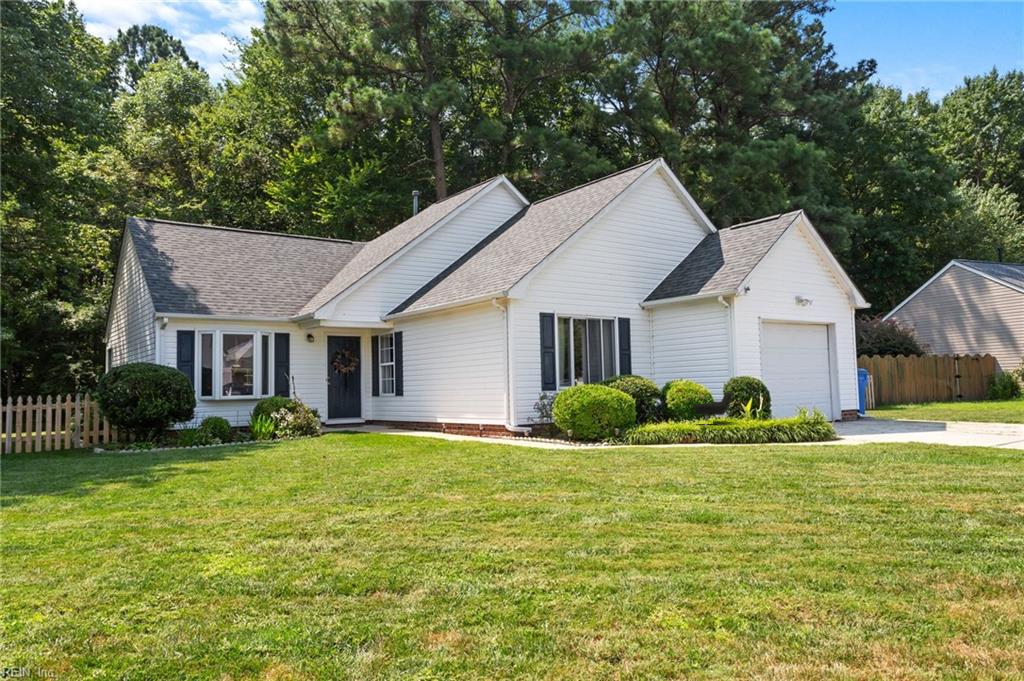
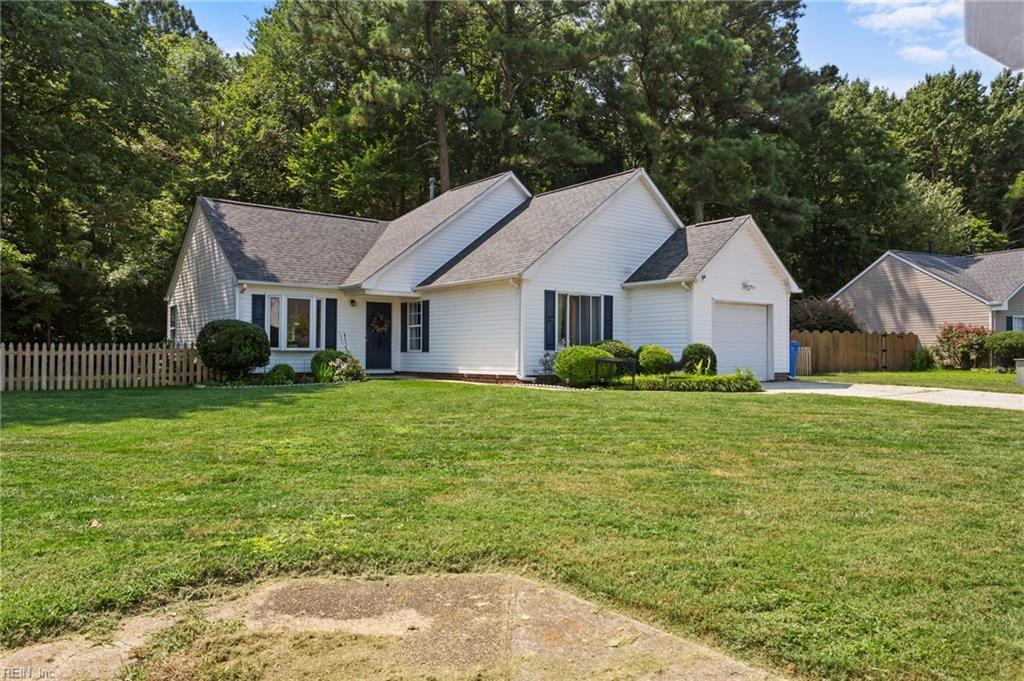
round table: none [603,400,665,441] -> present [593,357,637,386]

